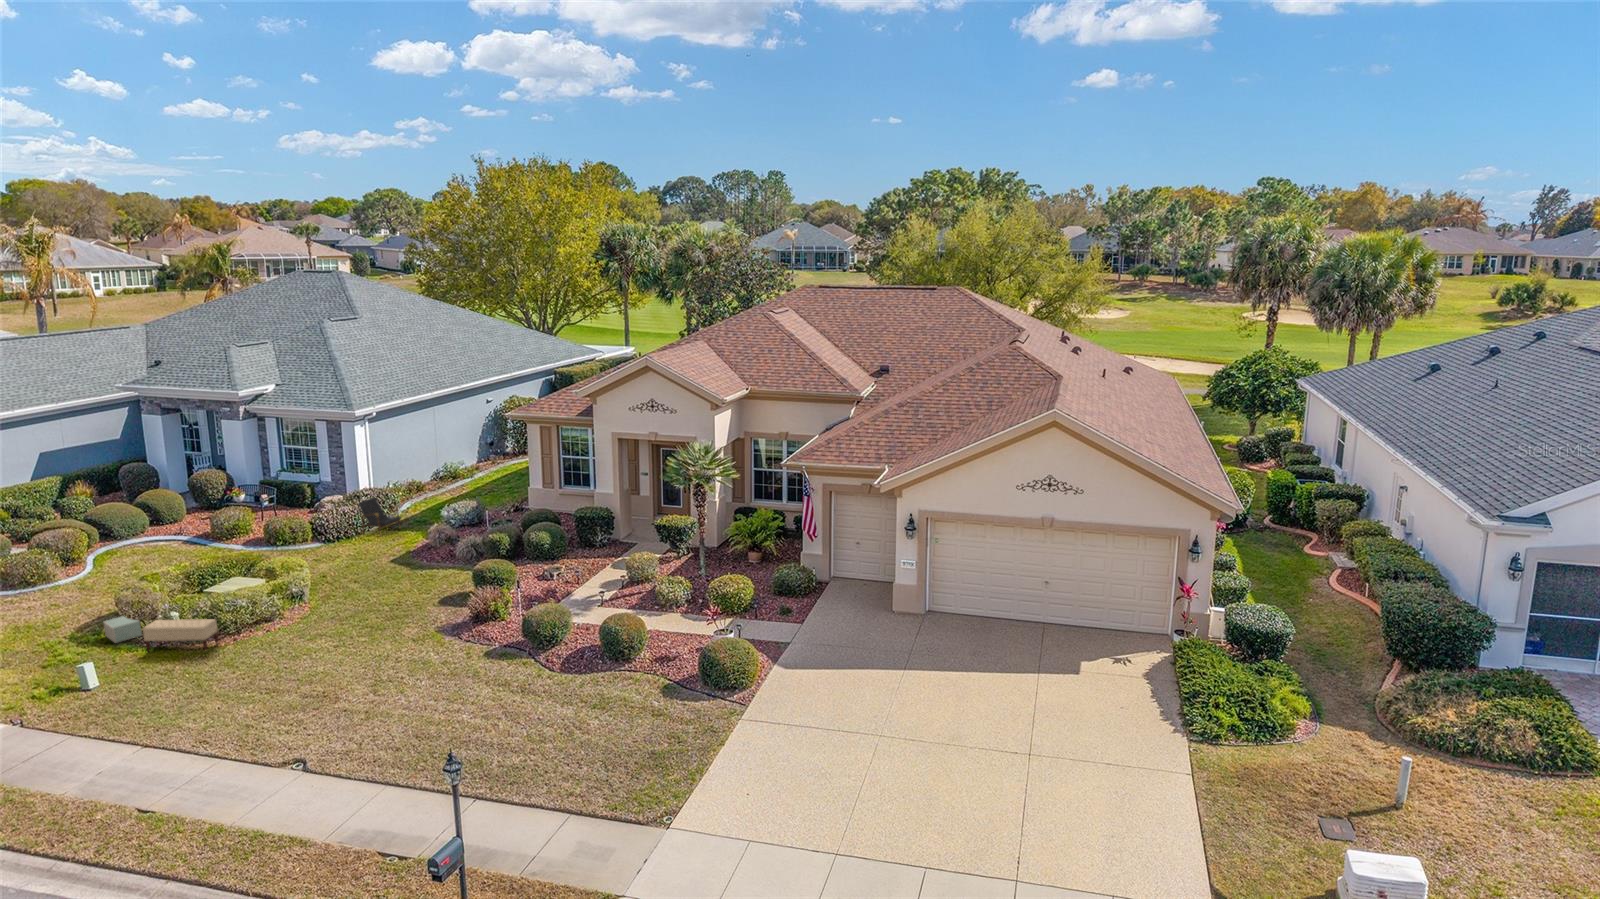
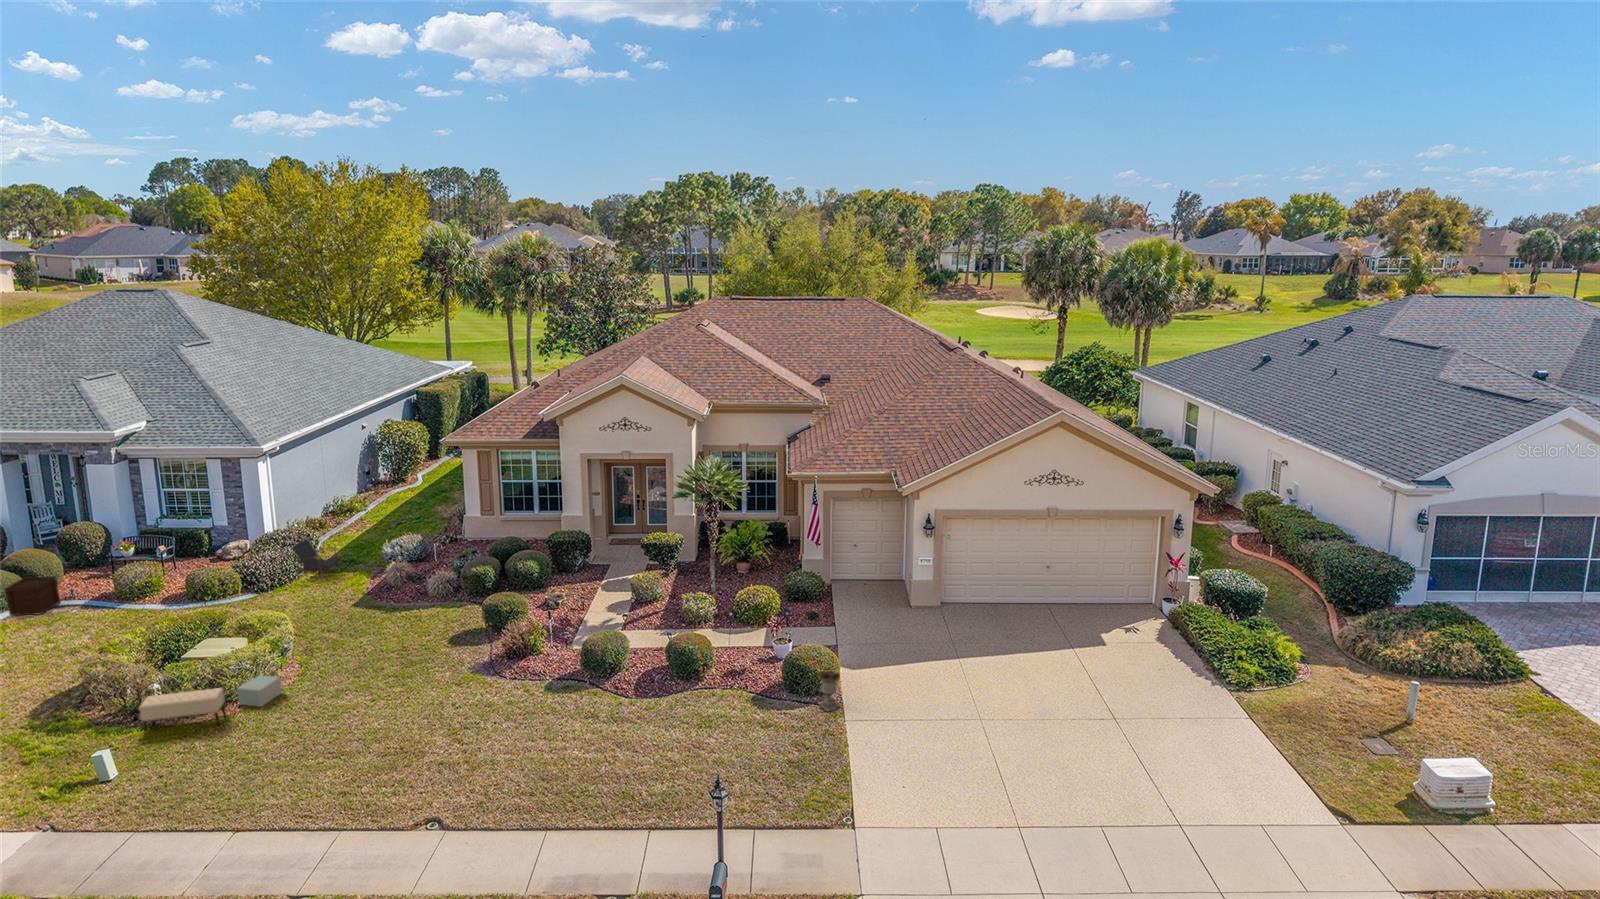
wooden crate: none [129,512,176,544] -> present [5,576,60,616]
storage box: present [103,616,142,643] -> present [237,675,282,707]
planter: none [723,665,746,707] -> present [819,671,840,712]

